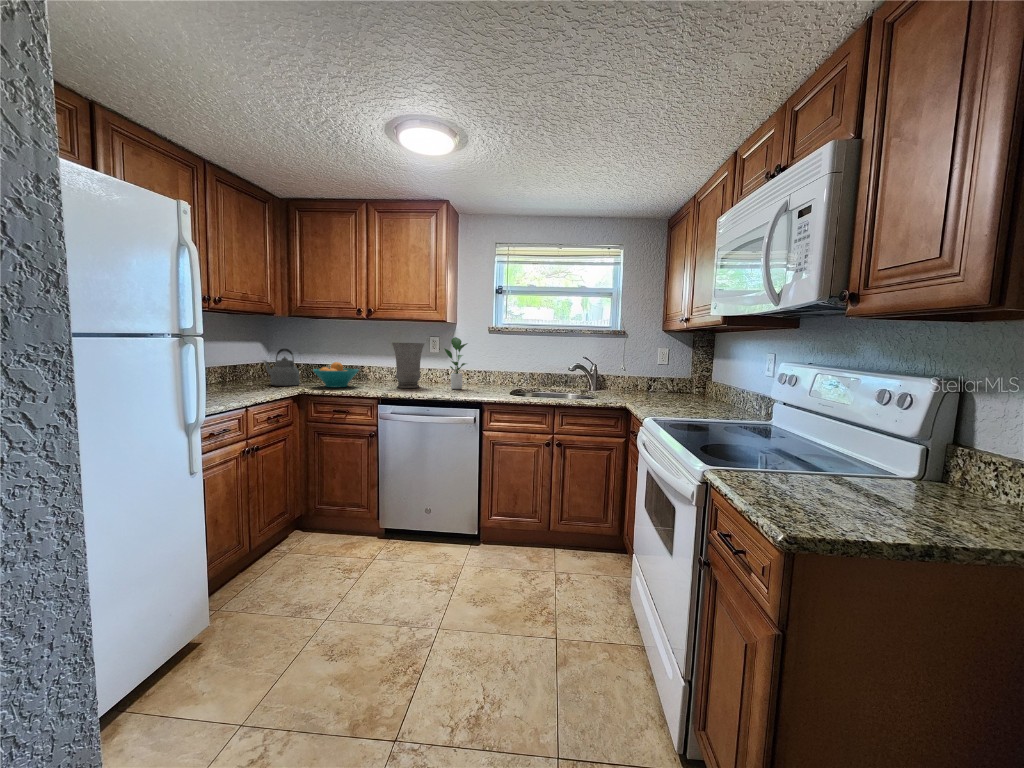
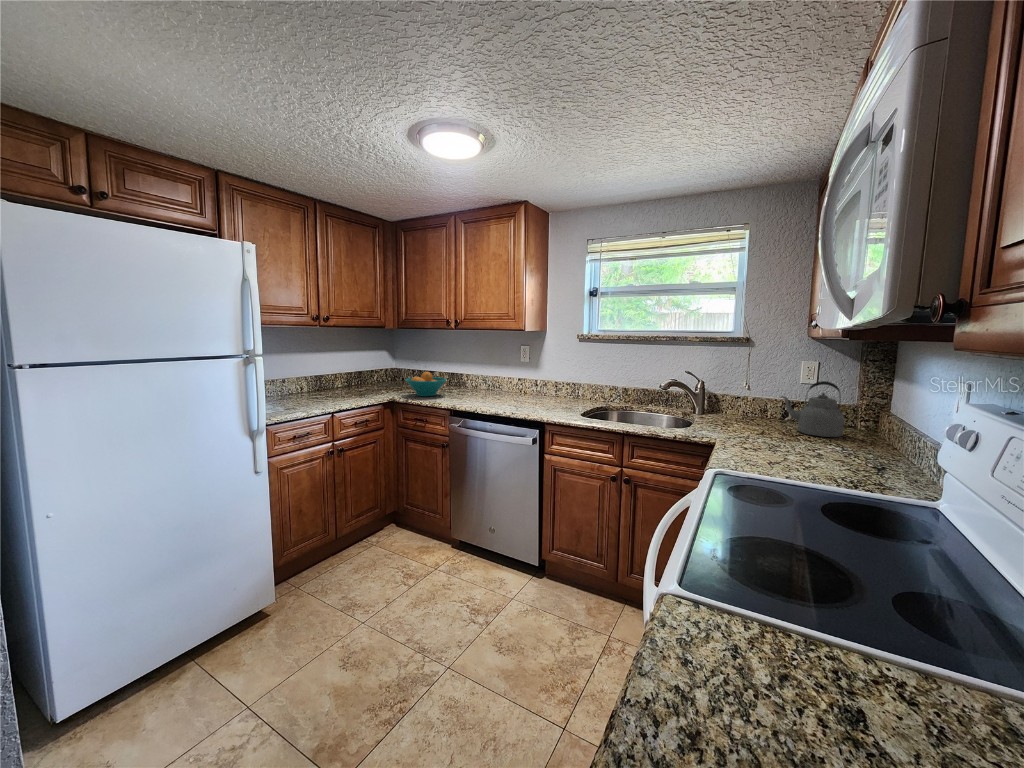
potted plant: present [445,337,468,389] -> none [522,347,549,404]
vase: present [392,343,424,388] -> none [475,353,507,400]
kettle: present [264,349,300,386] -> present [781,381,844,437]

